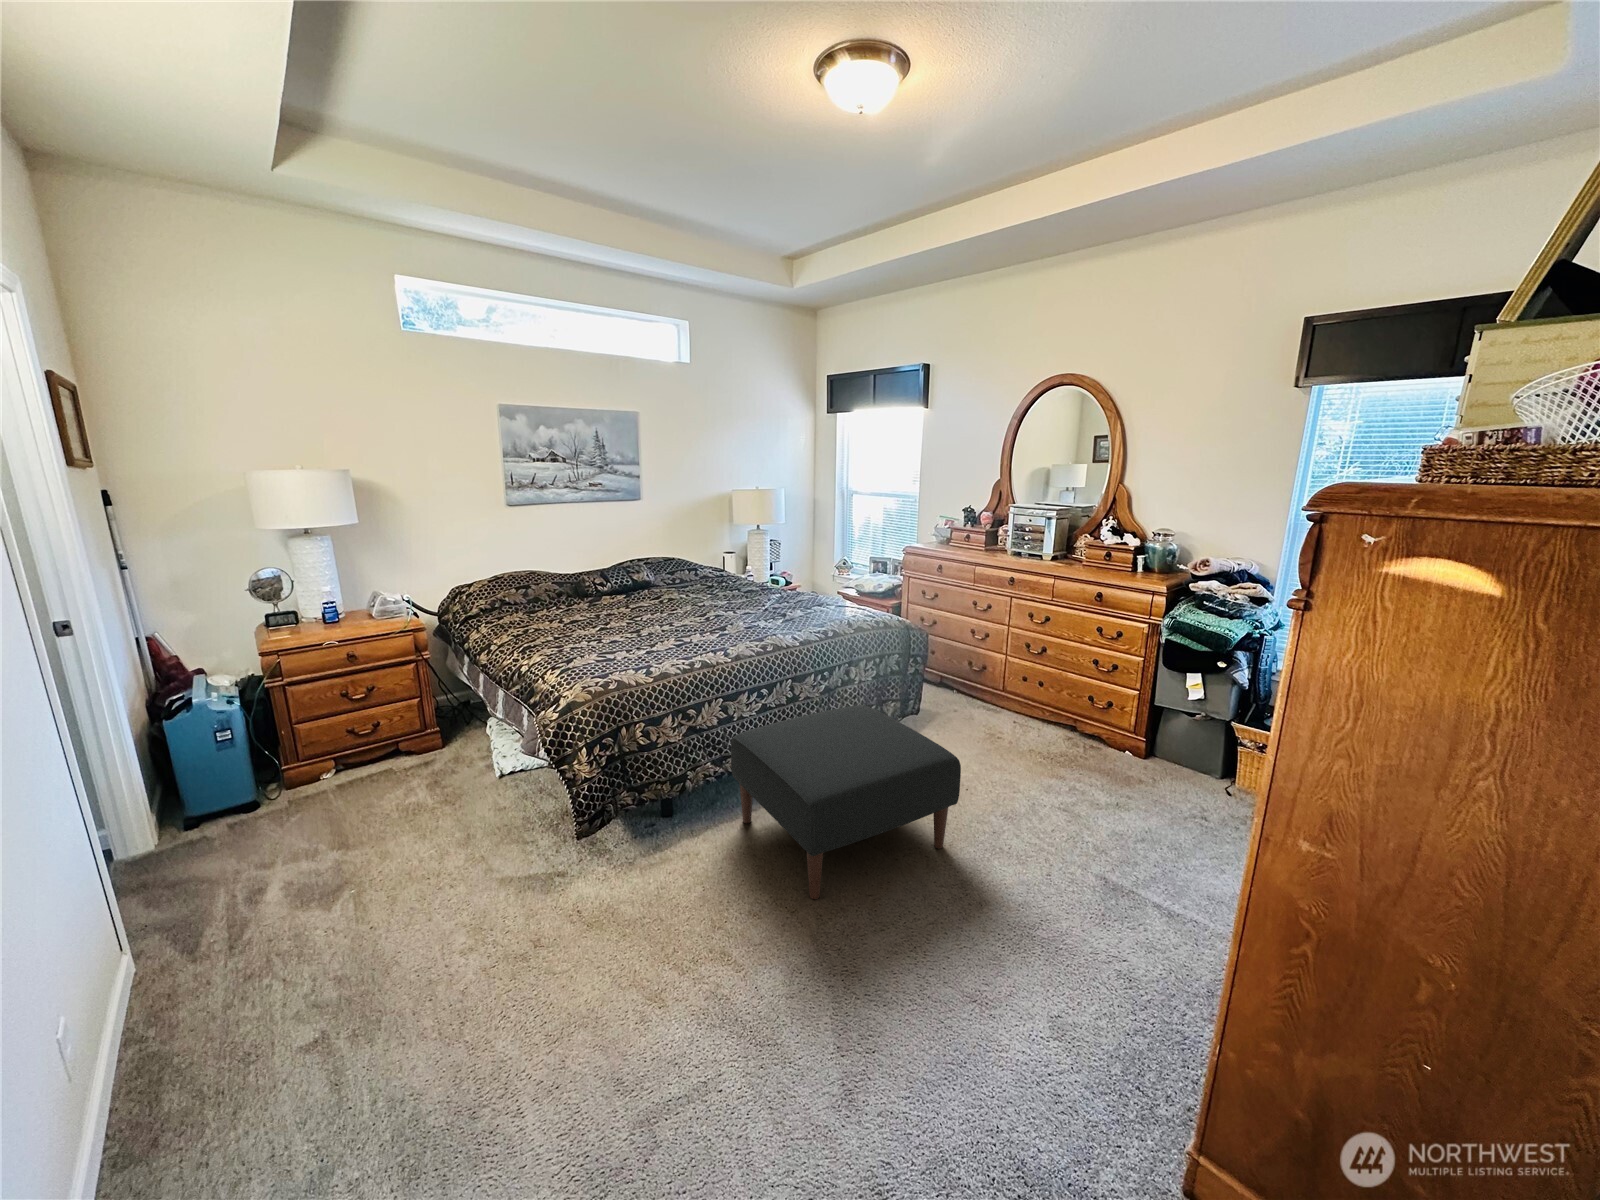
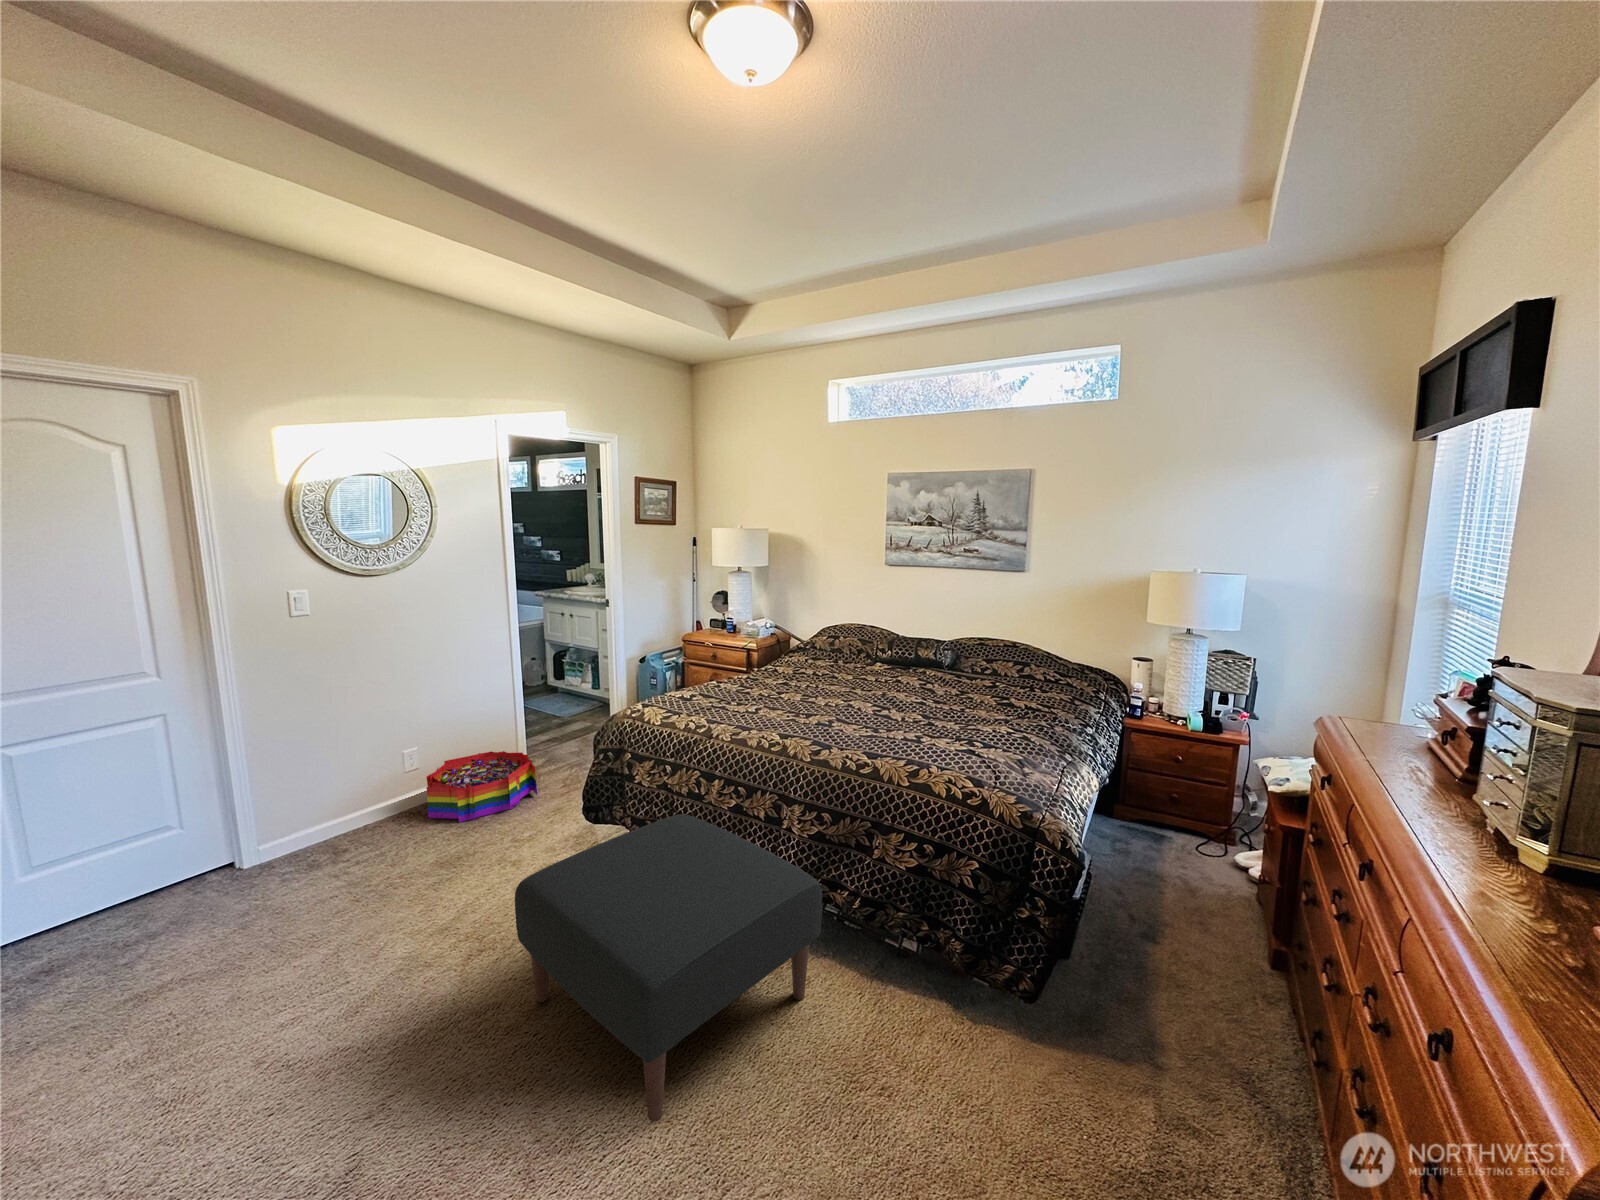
storage bin: none [122,877,373,1066] -> present [426,751,537,822]

